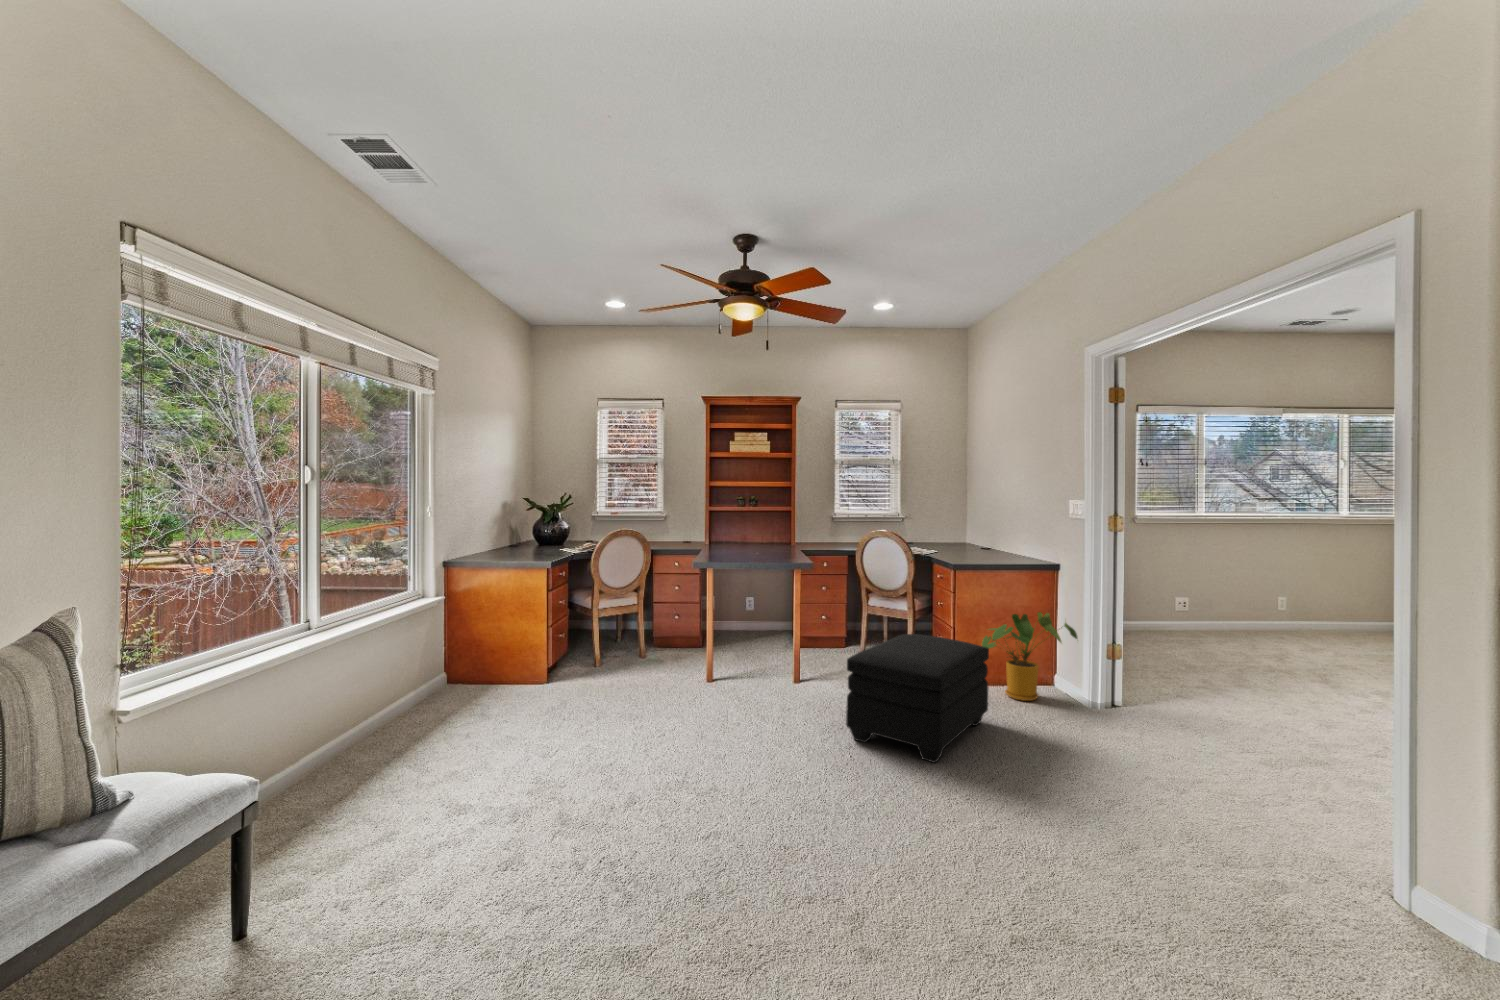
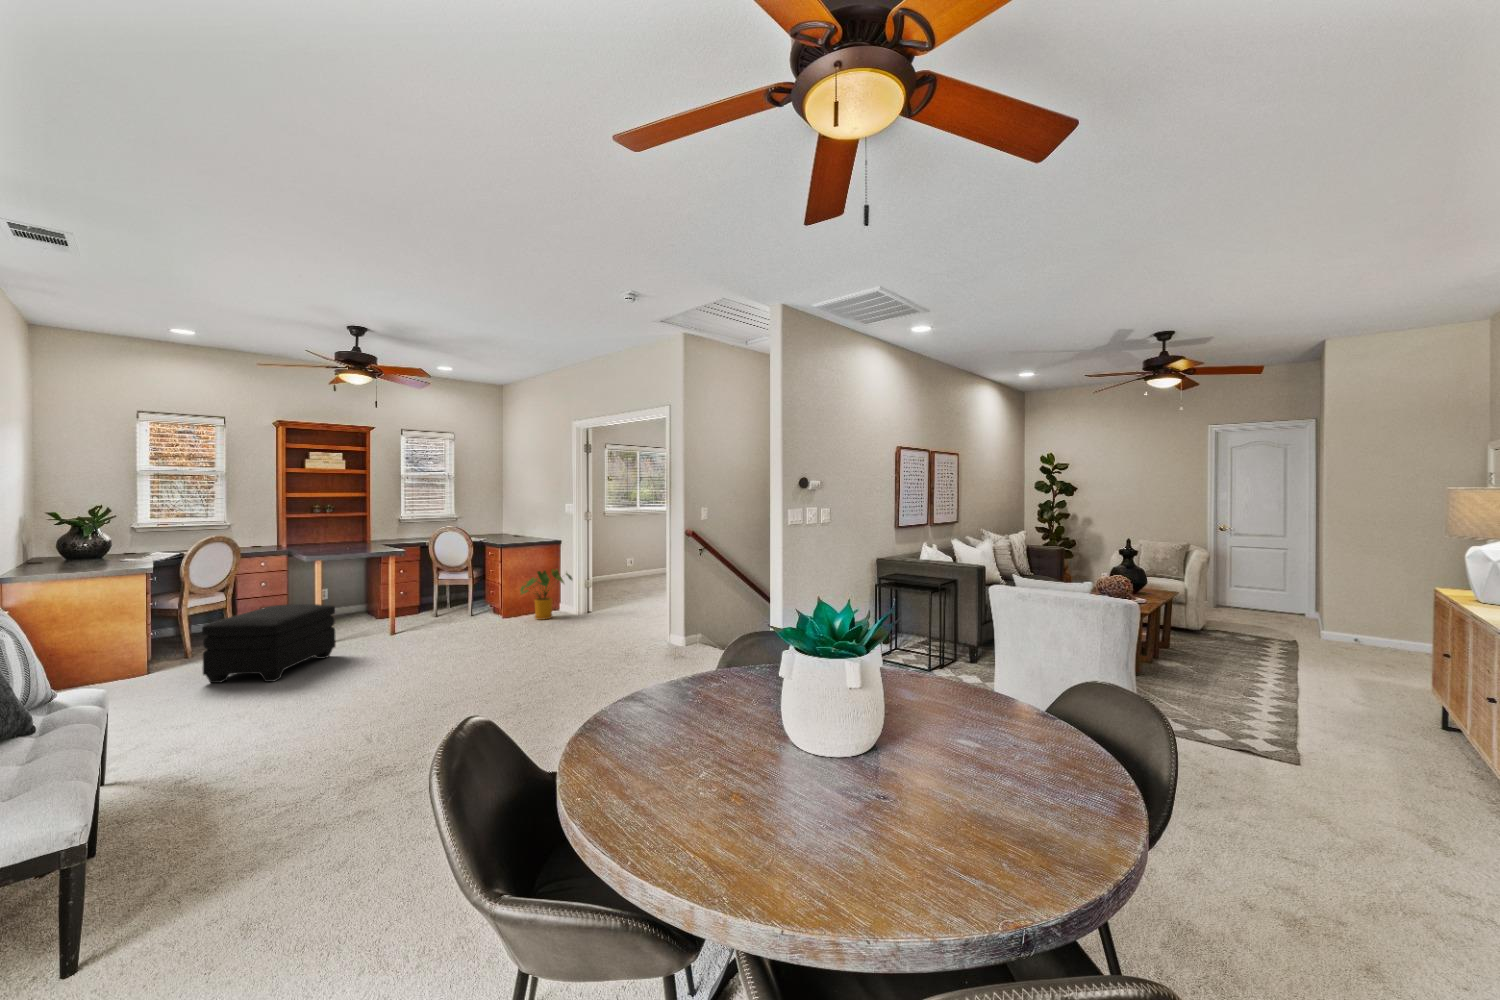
ottoman: present [846,634,989,763] -> present [202,604,336,683]

